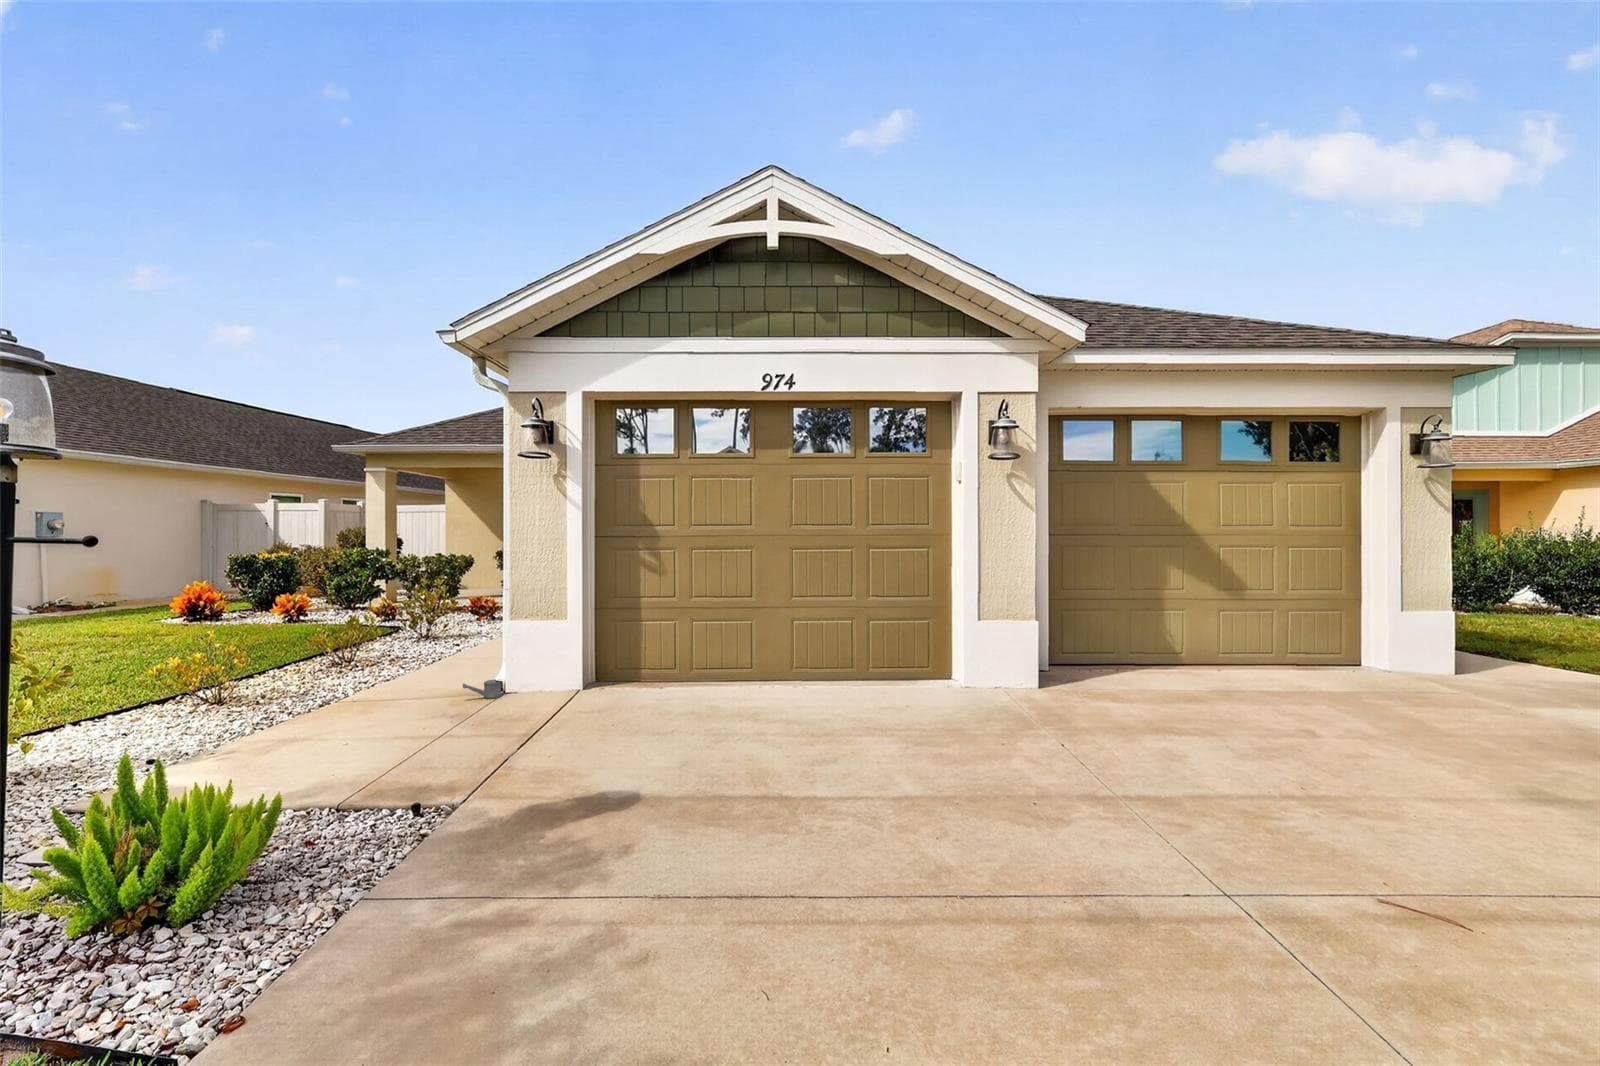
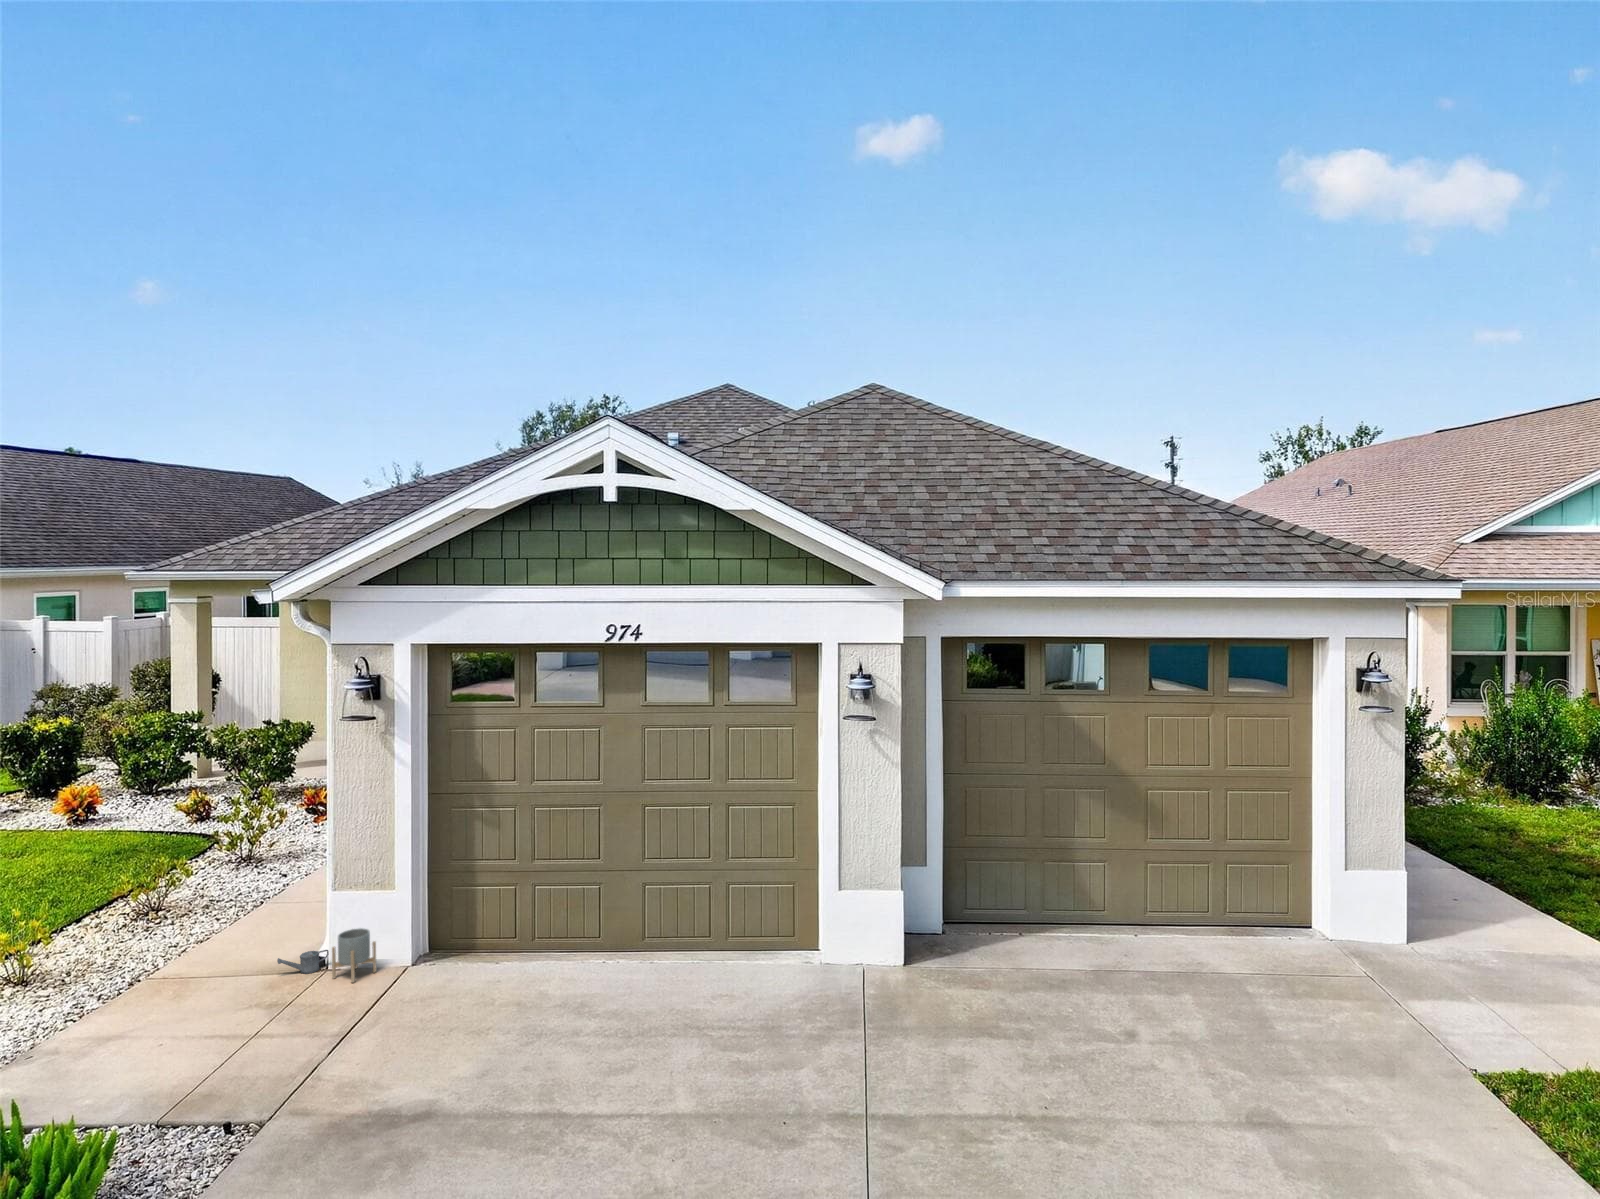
planter: none [515,656,556,704] -> present [332,928,376,983]

